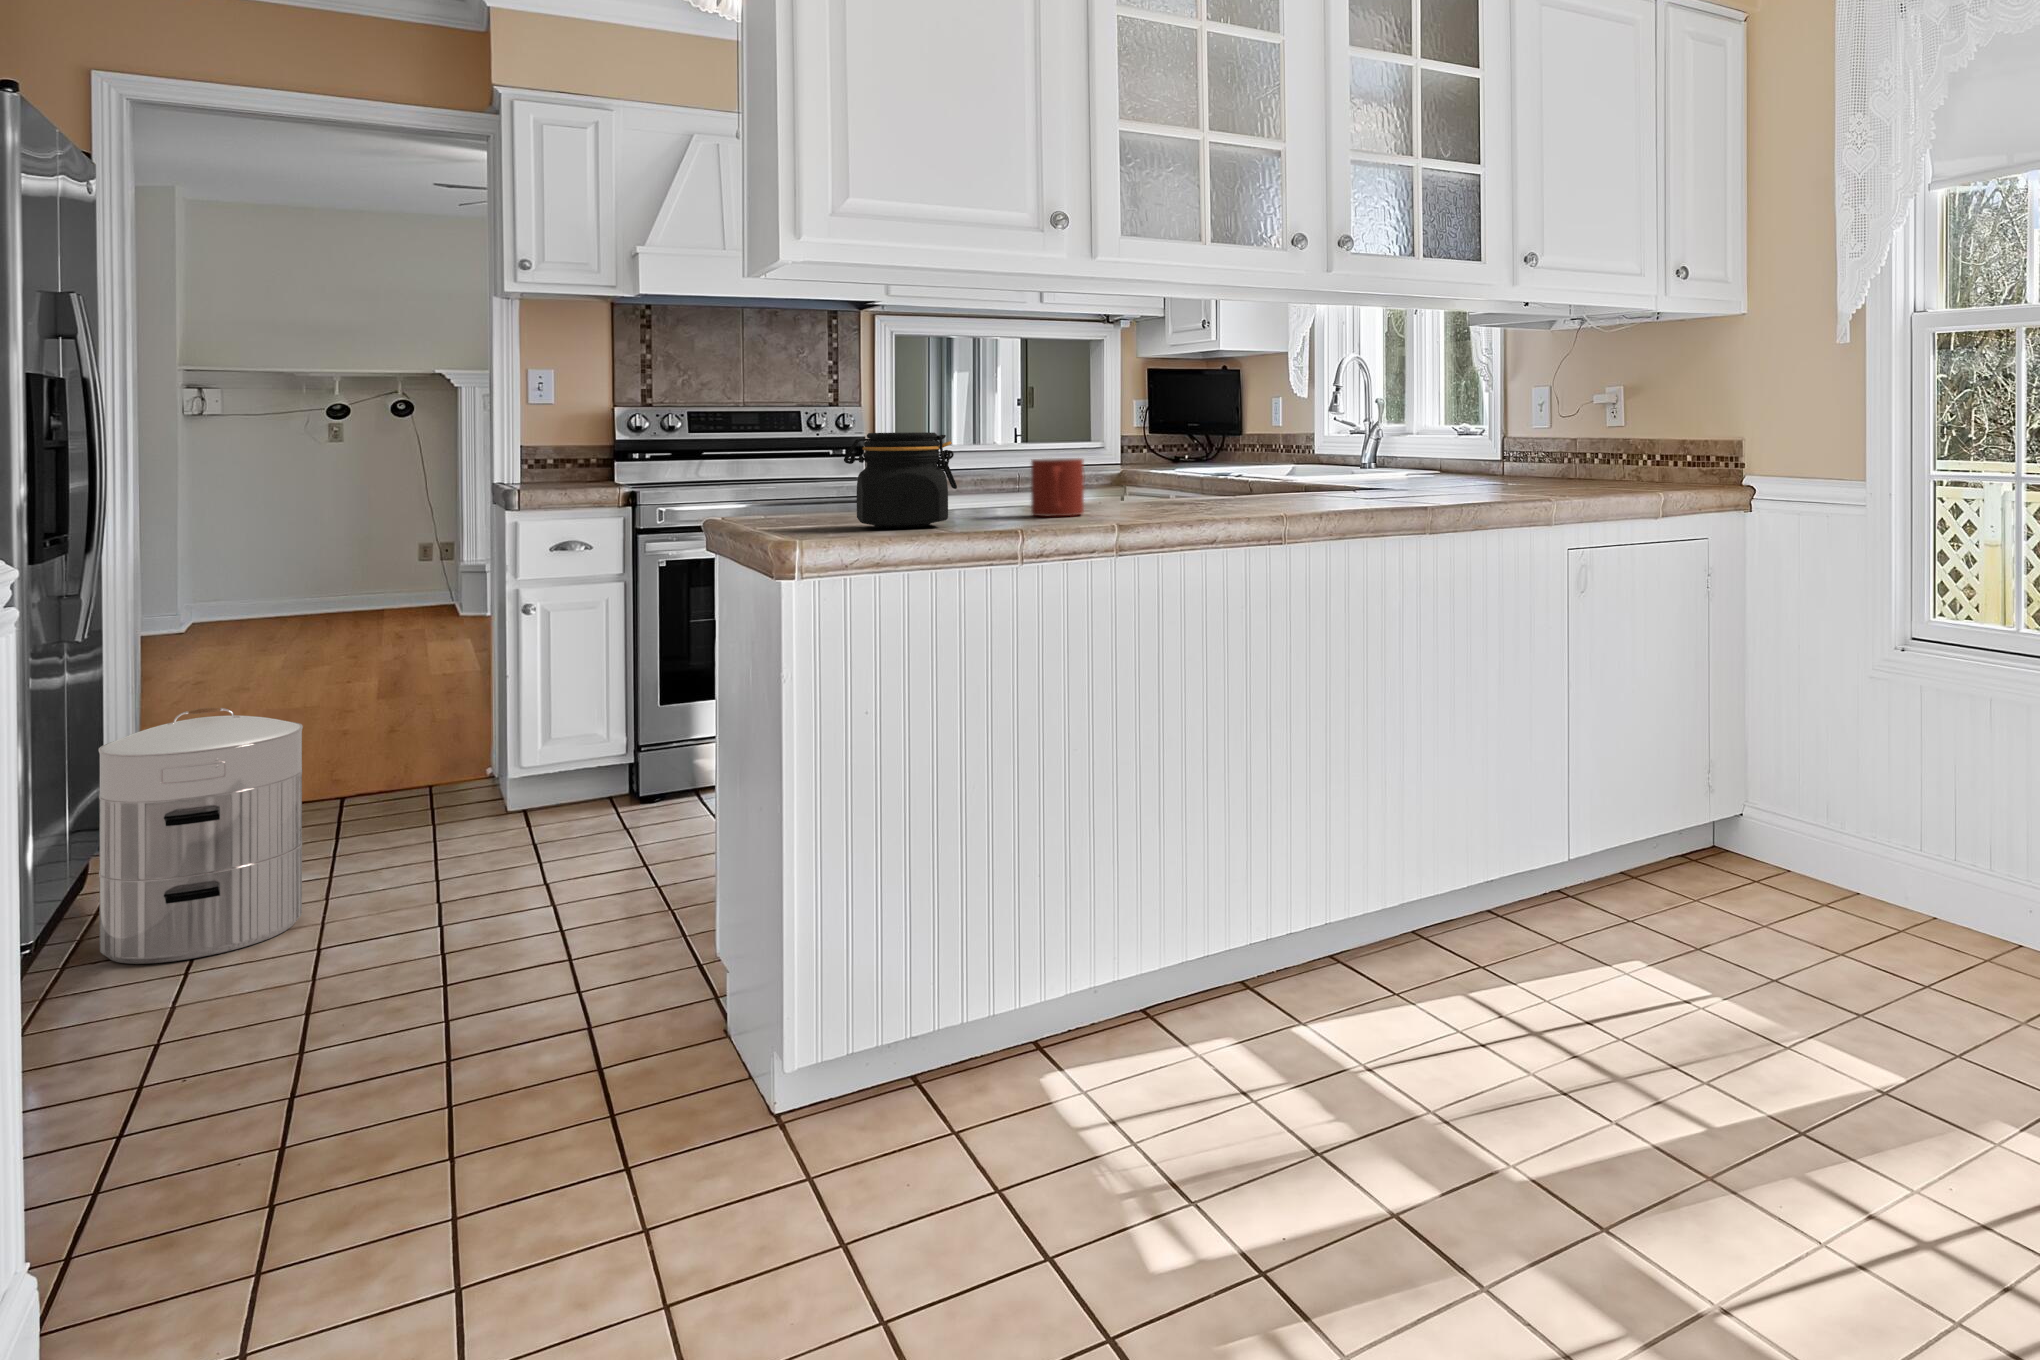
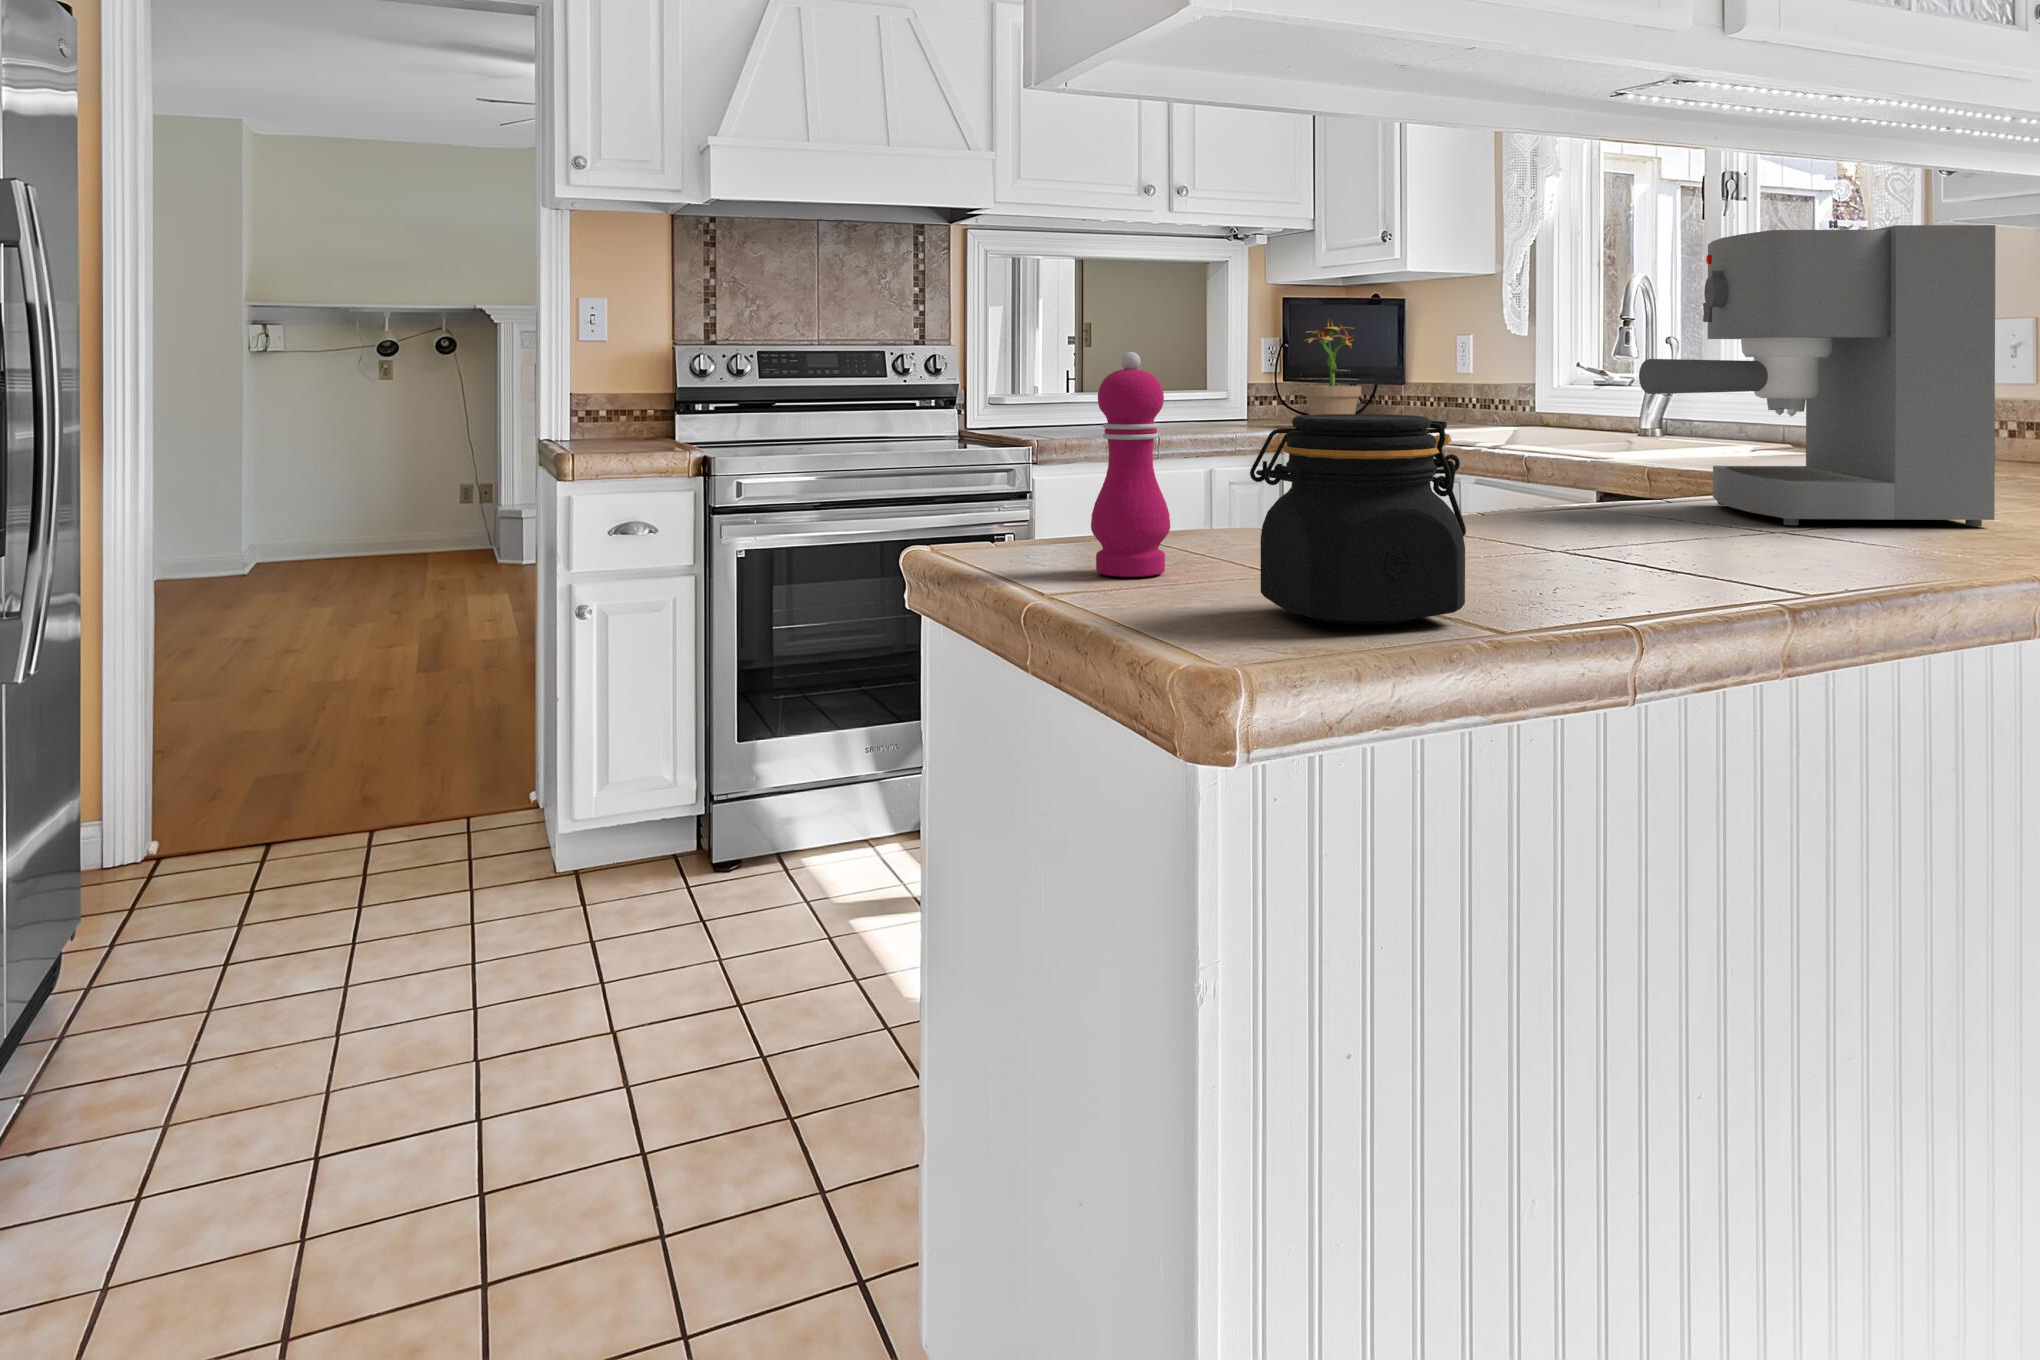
coffee maker: none [1182,335,1363,500] -> present [1639,225,1996,526]
potted plant: none [1140,385,1185,468] -> present [1303,318,1361,415]
pepper mill: none [798,404,844,520] -> present [1091,352,1170,577]
mug: present [1031,458,1084,516] -> none [1521,459,1623,580]
waste bin: present [99,708,303,964] -> none [55,769,310,1142]

